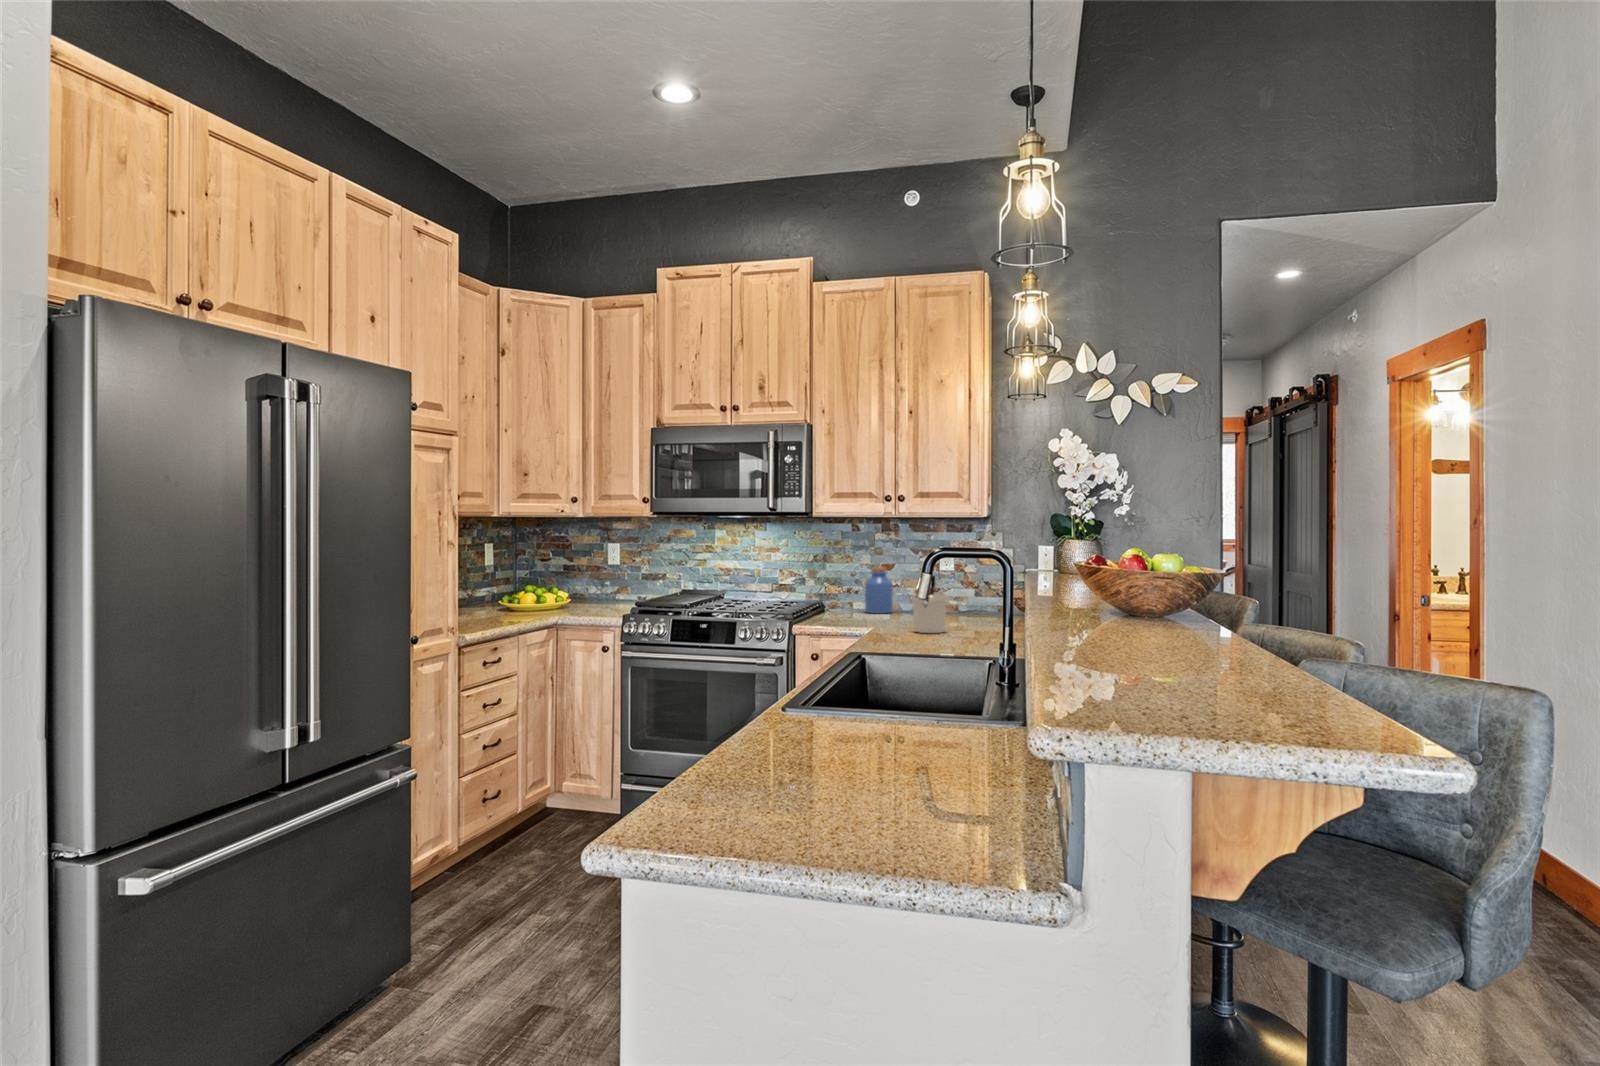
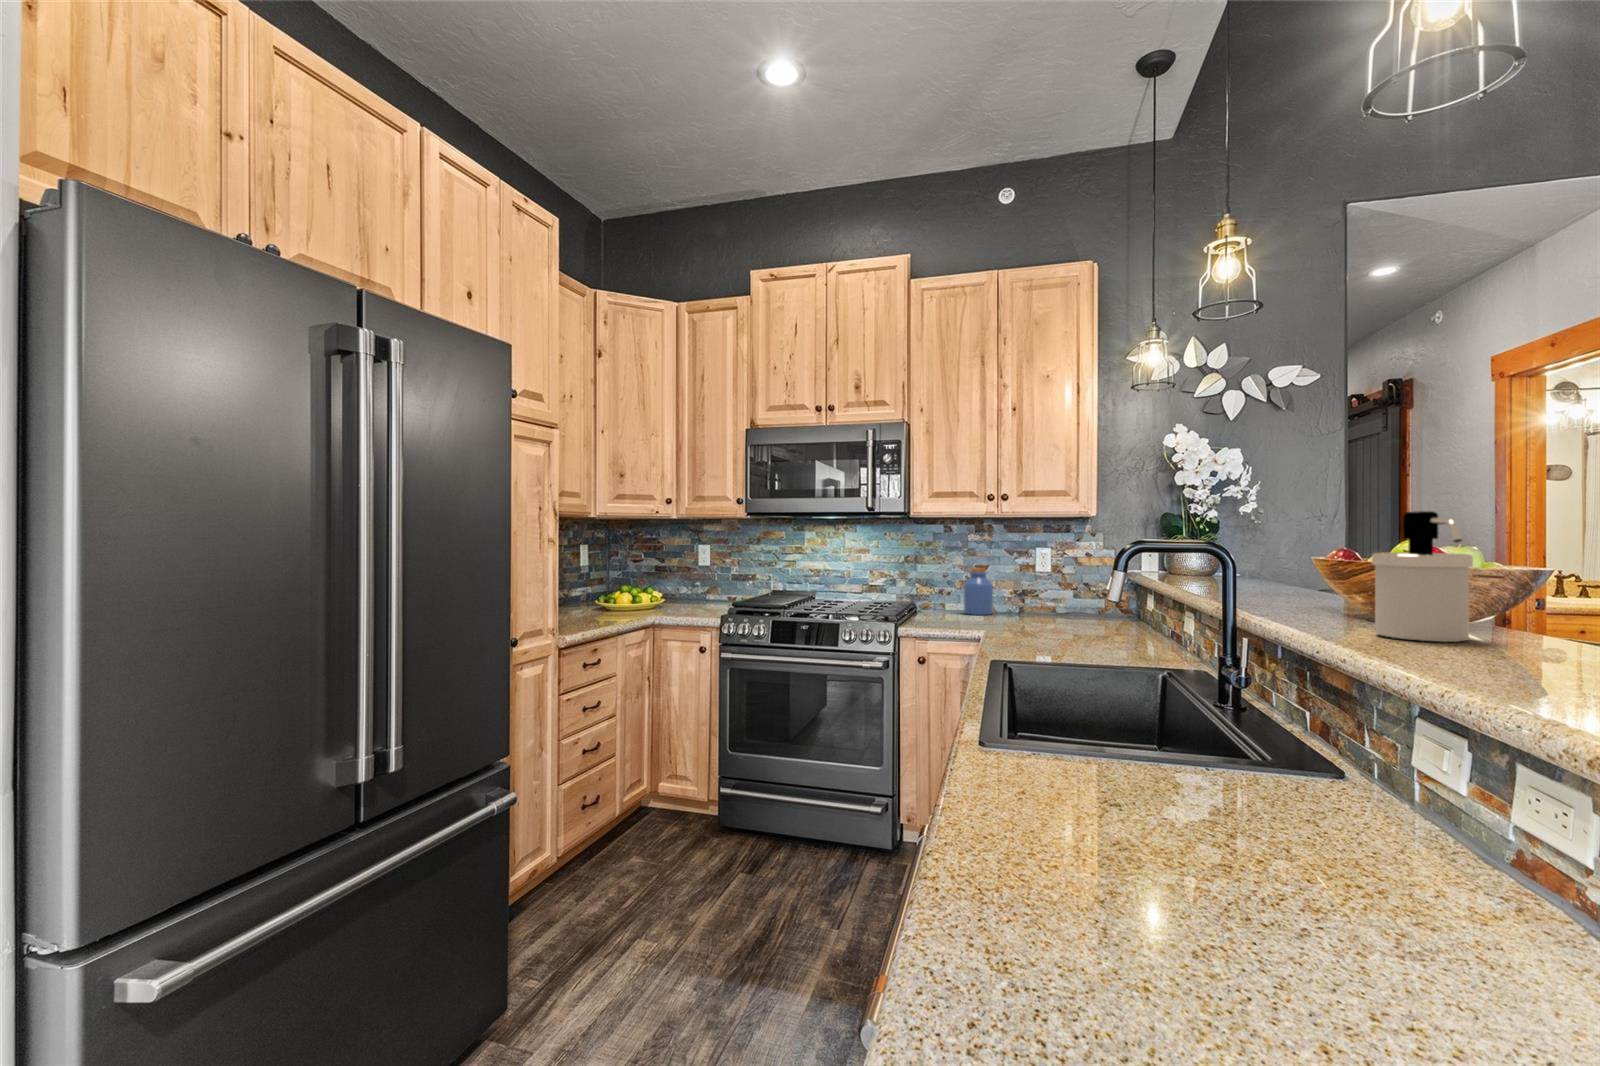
soap dispenser: present [912,575,947,633] -> present [1372,511,1473,642]

